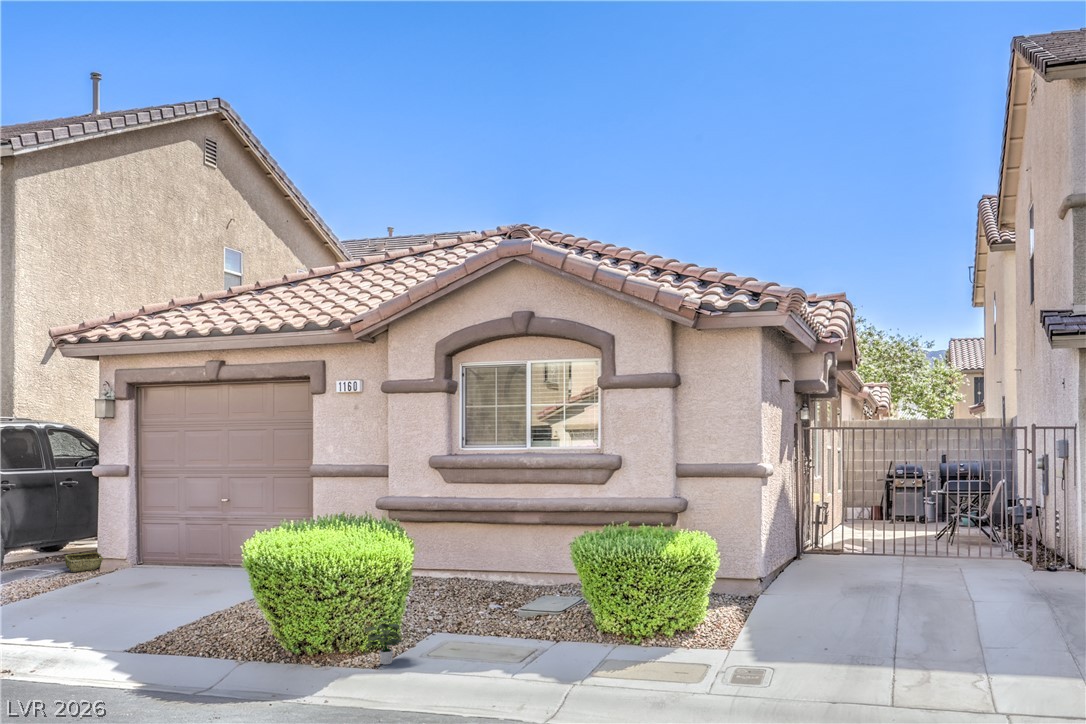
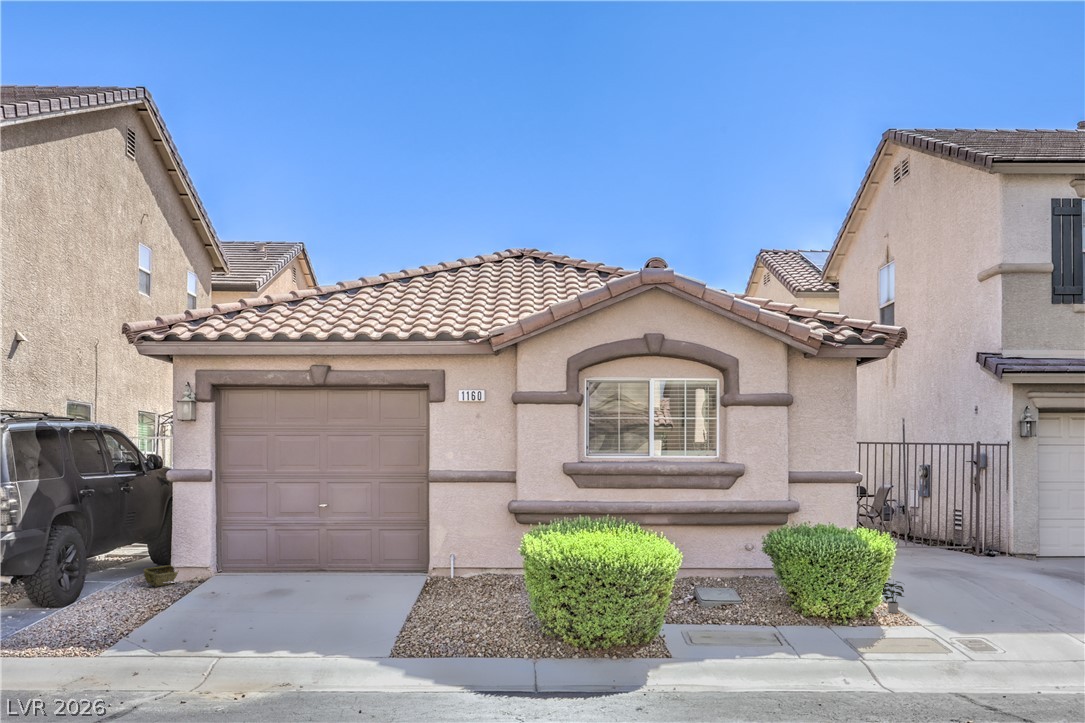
potted plant: present [365,619,402,665] -> present [882,578,904,613]

